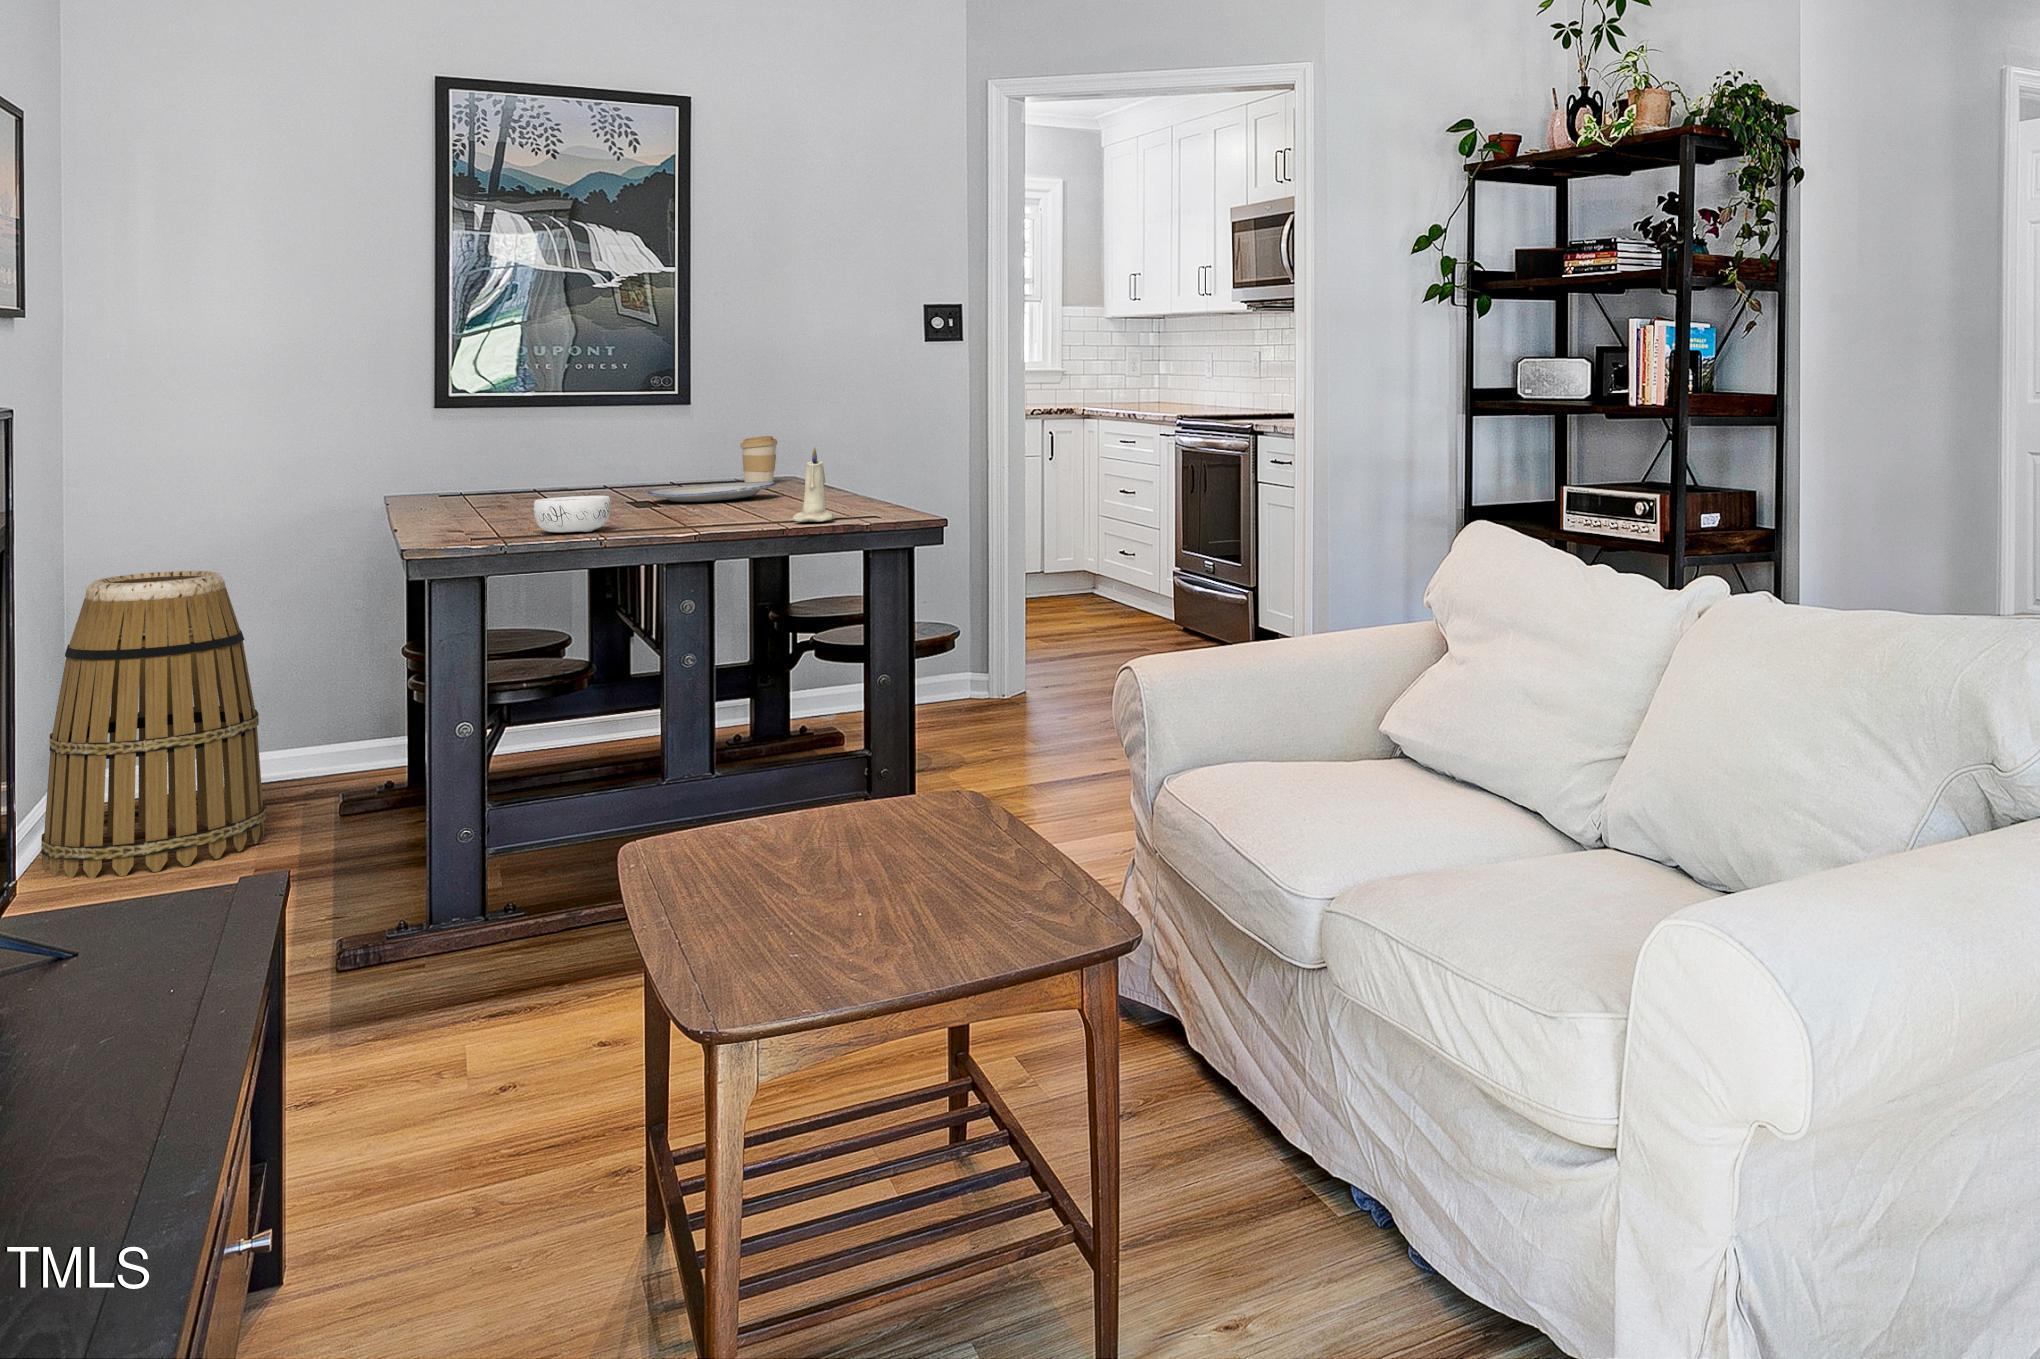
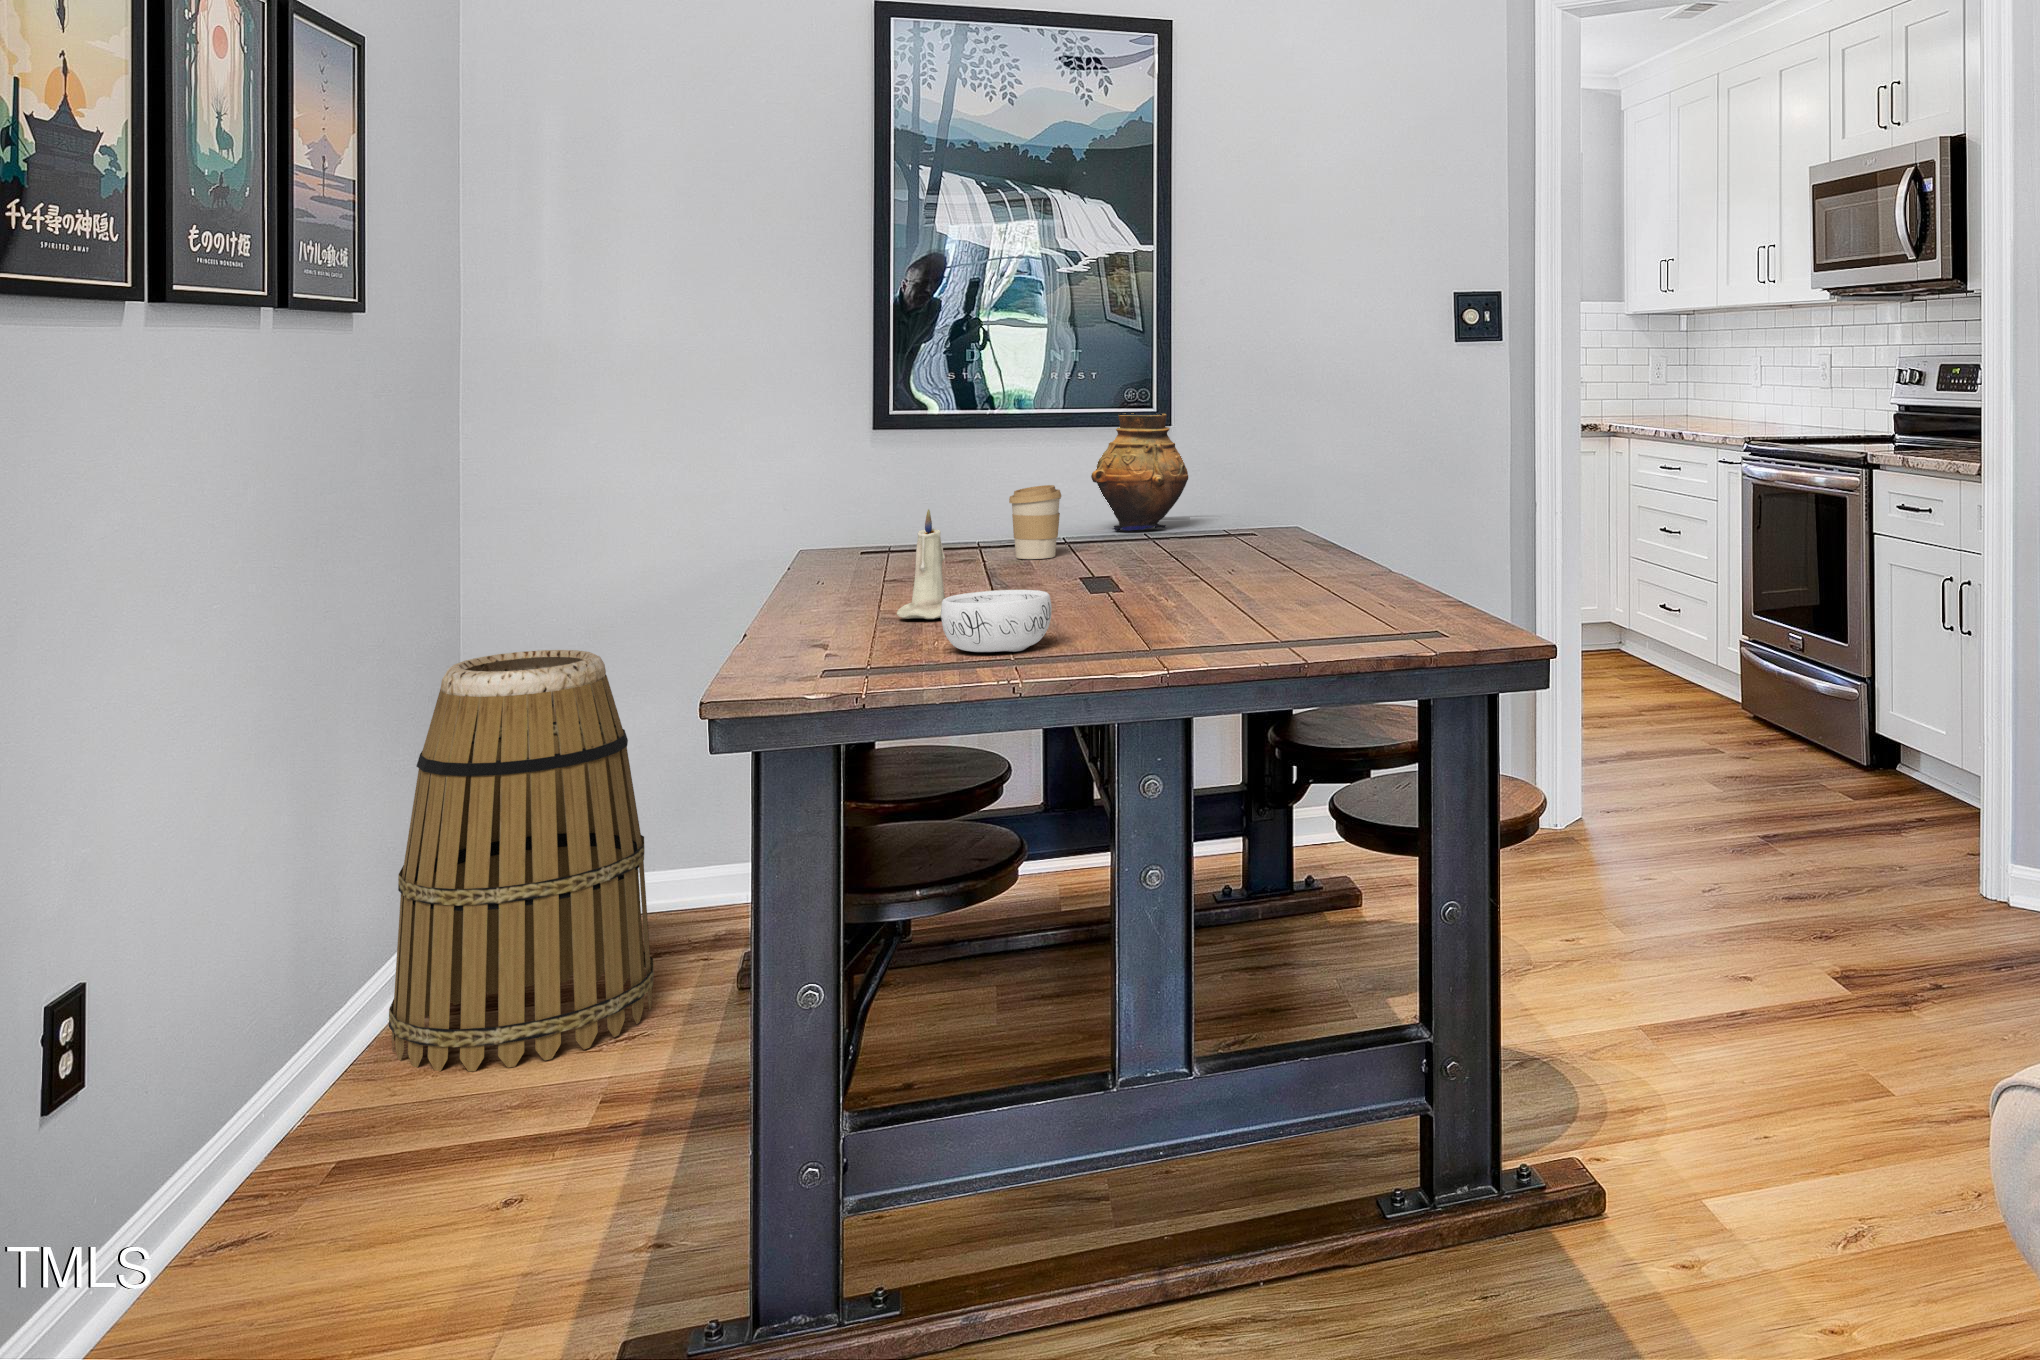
vase: none [626,394,708,483] -> present [1091,413,1188,531]
coffee cup: present [740,436,777,482] -> present [1009,485,1061,559]
candle: present [792,447,835,522] -> present [897,509,945,619]
plate: present [647,482,777,502] -> none [1111,545,1280,578]

